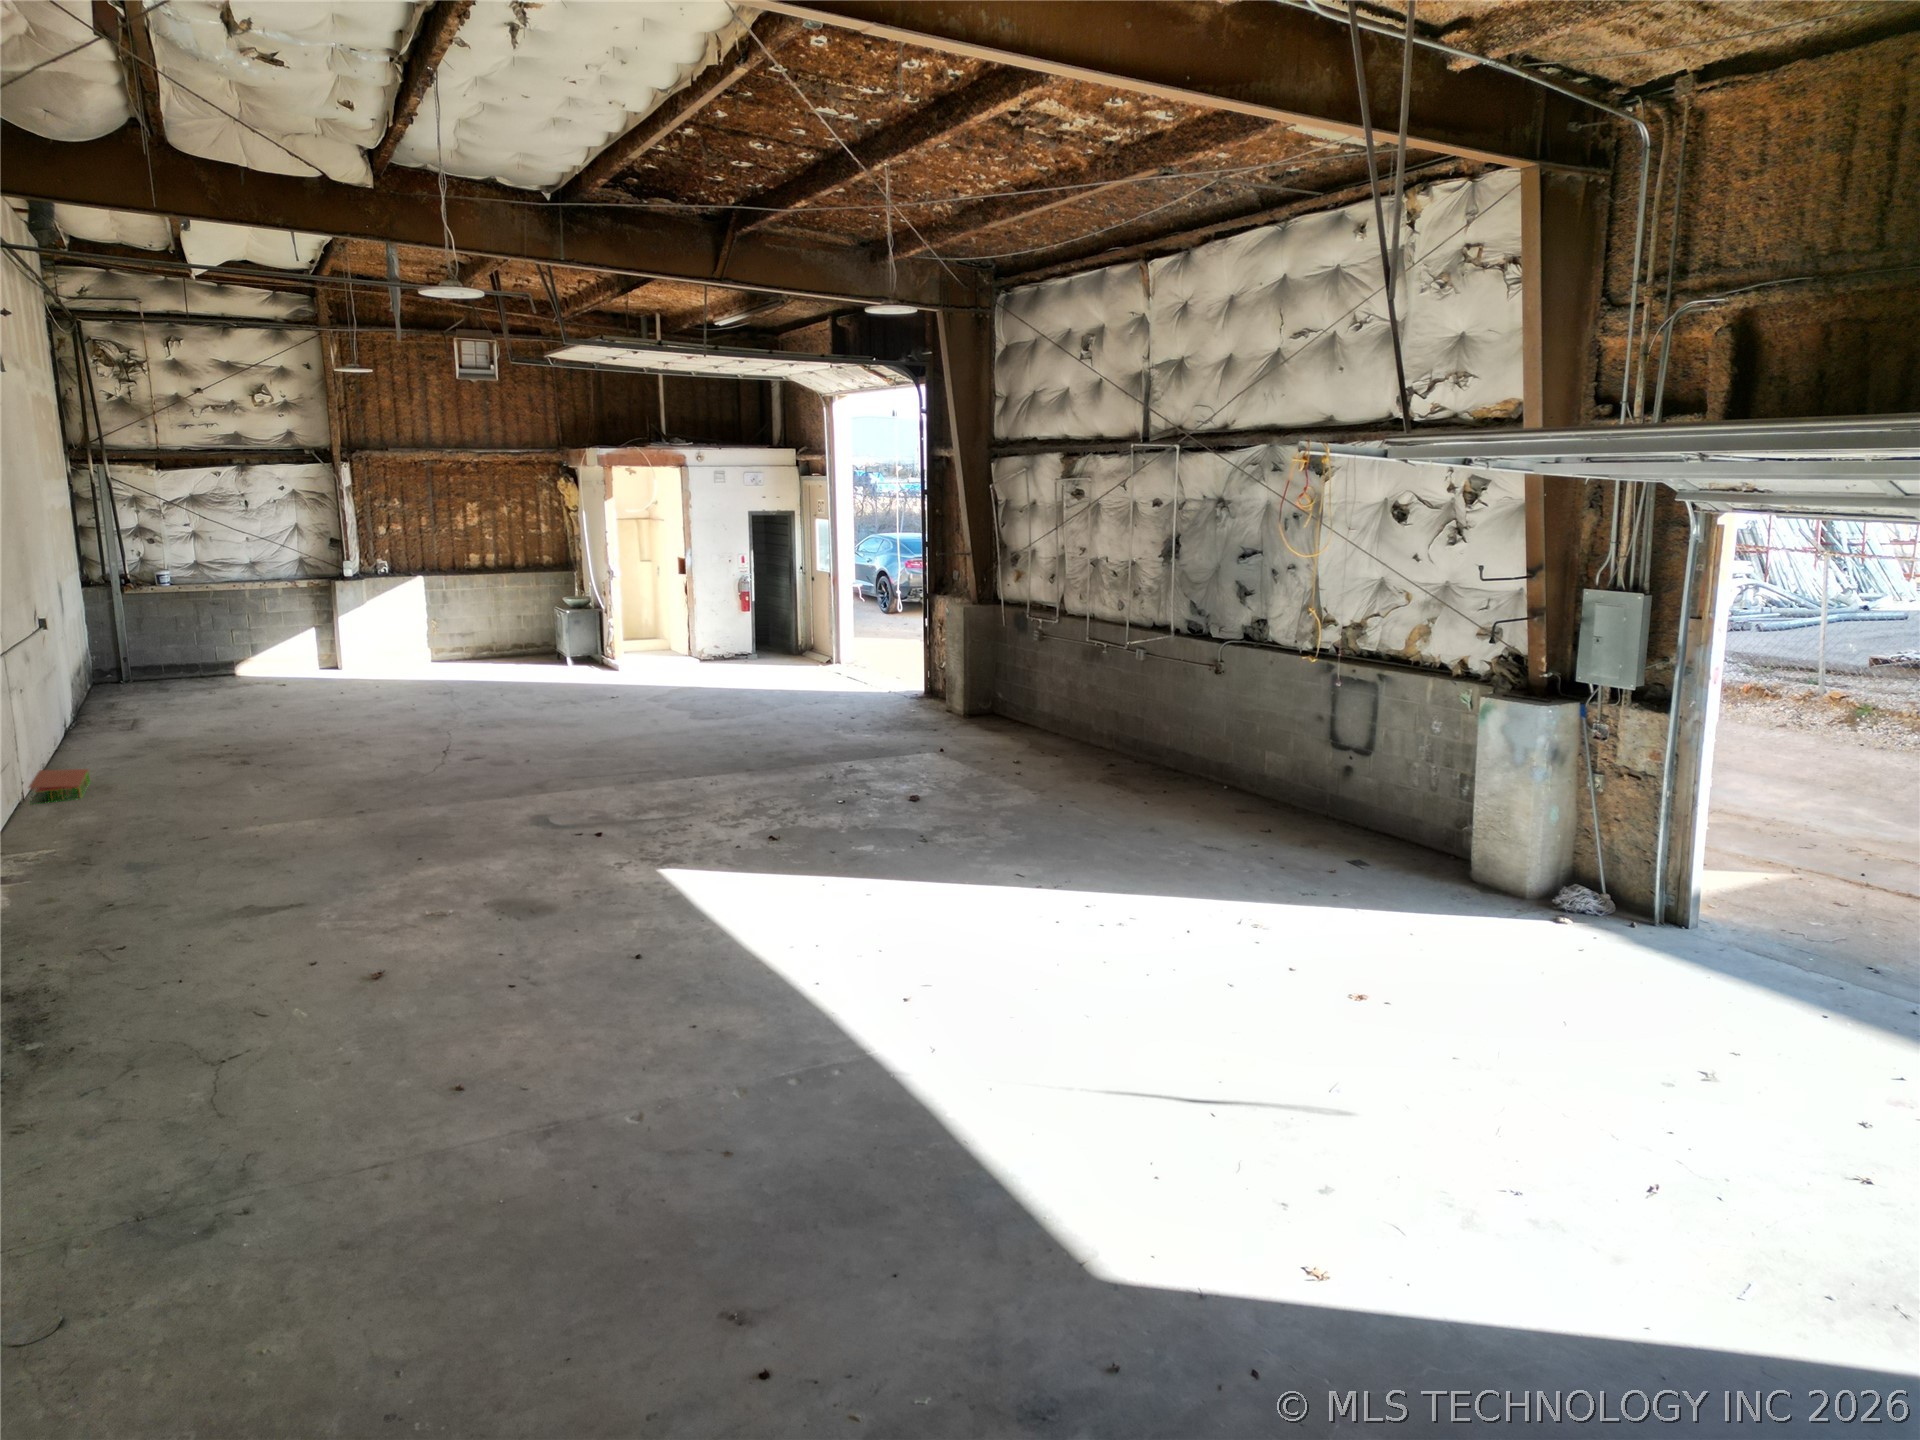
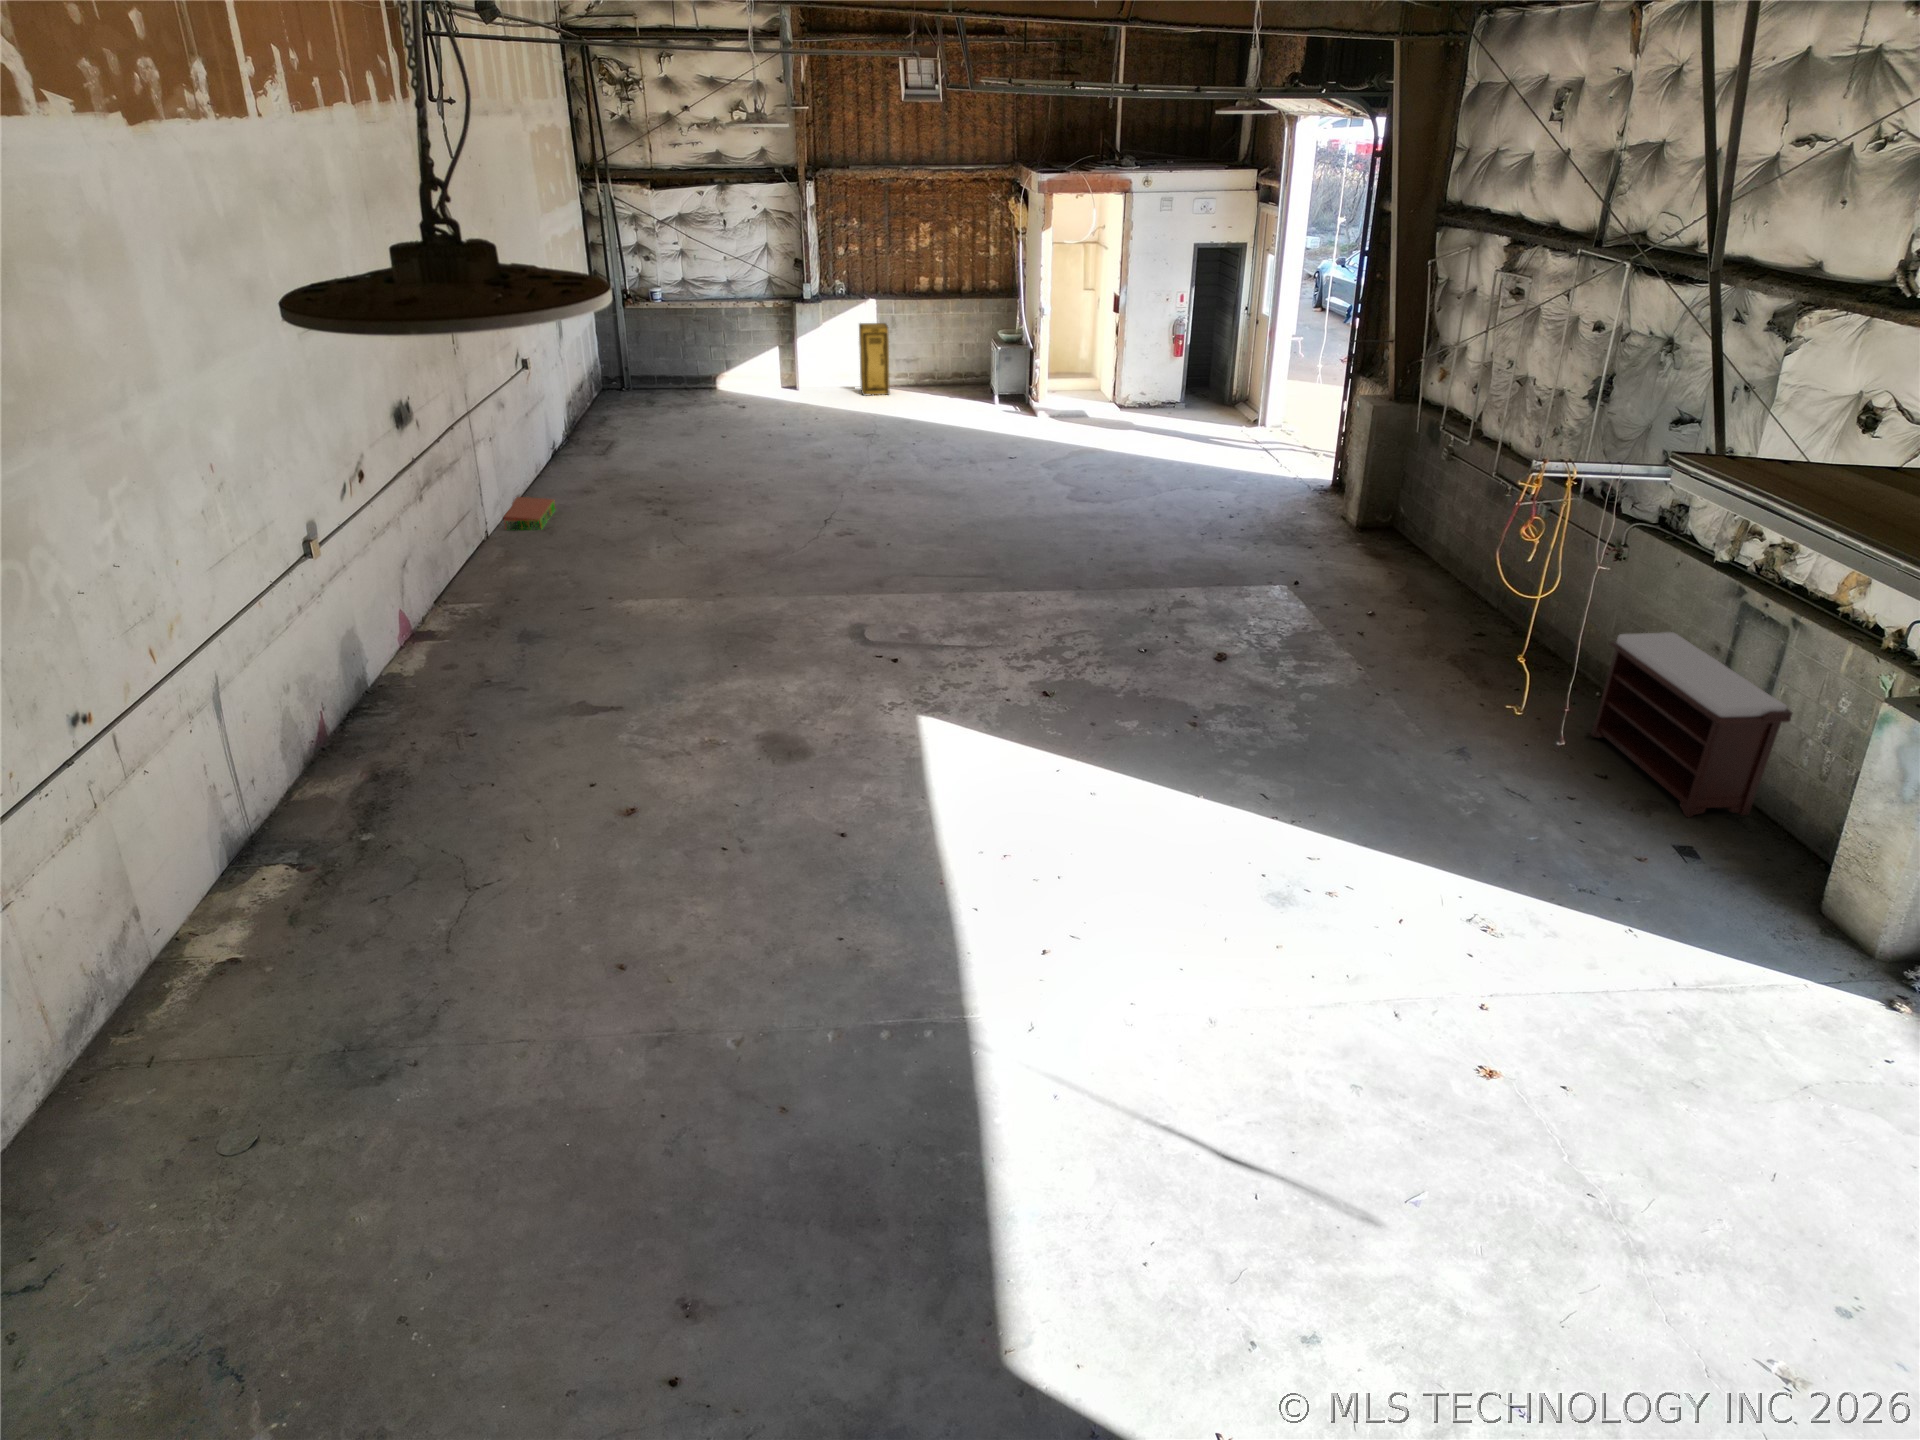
storage cabinet: none [411,598,452,670] -> present [859,323,890,396]
bench: none [1243,714,1399,843] -> present [1591,632,1792,818]

